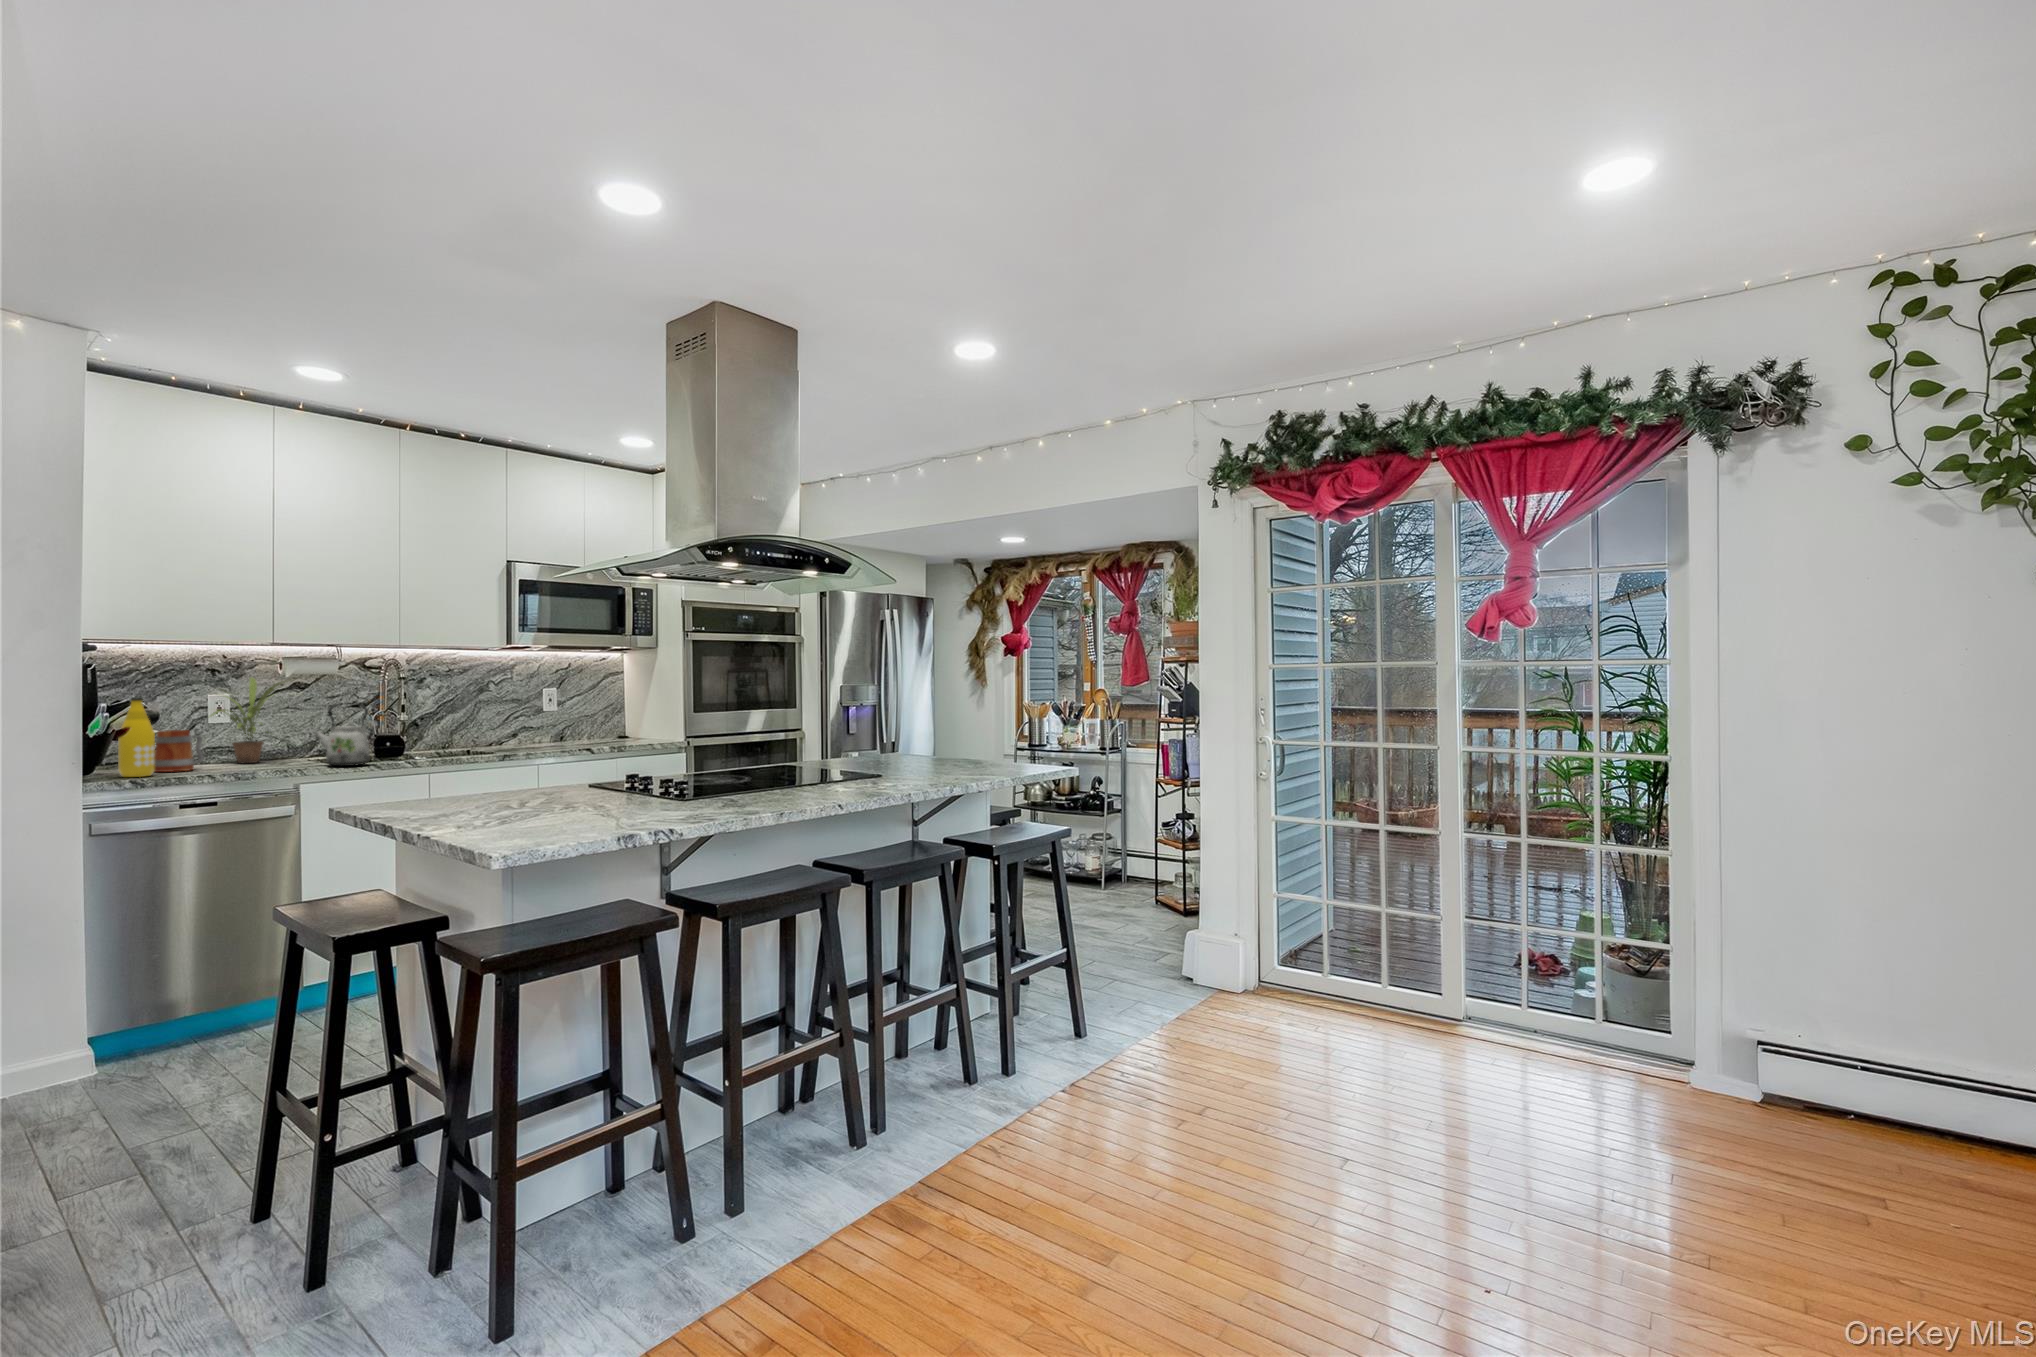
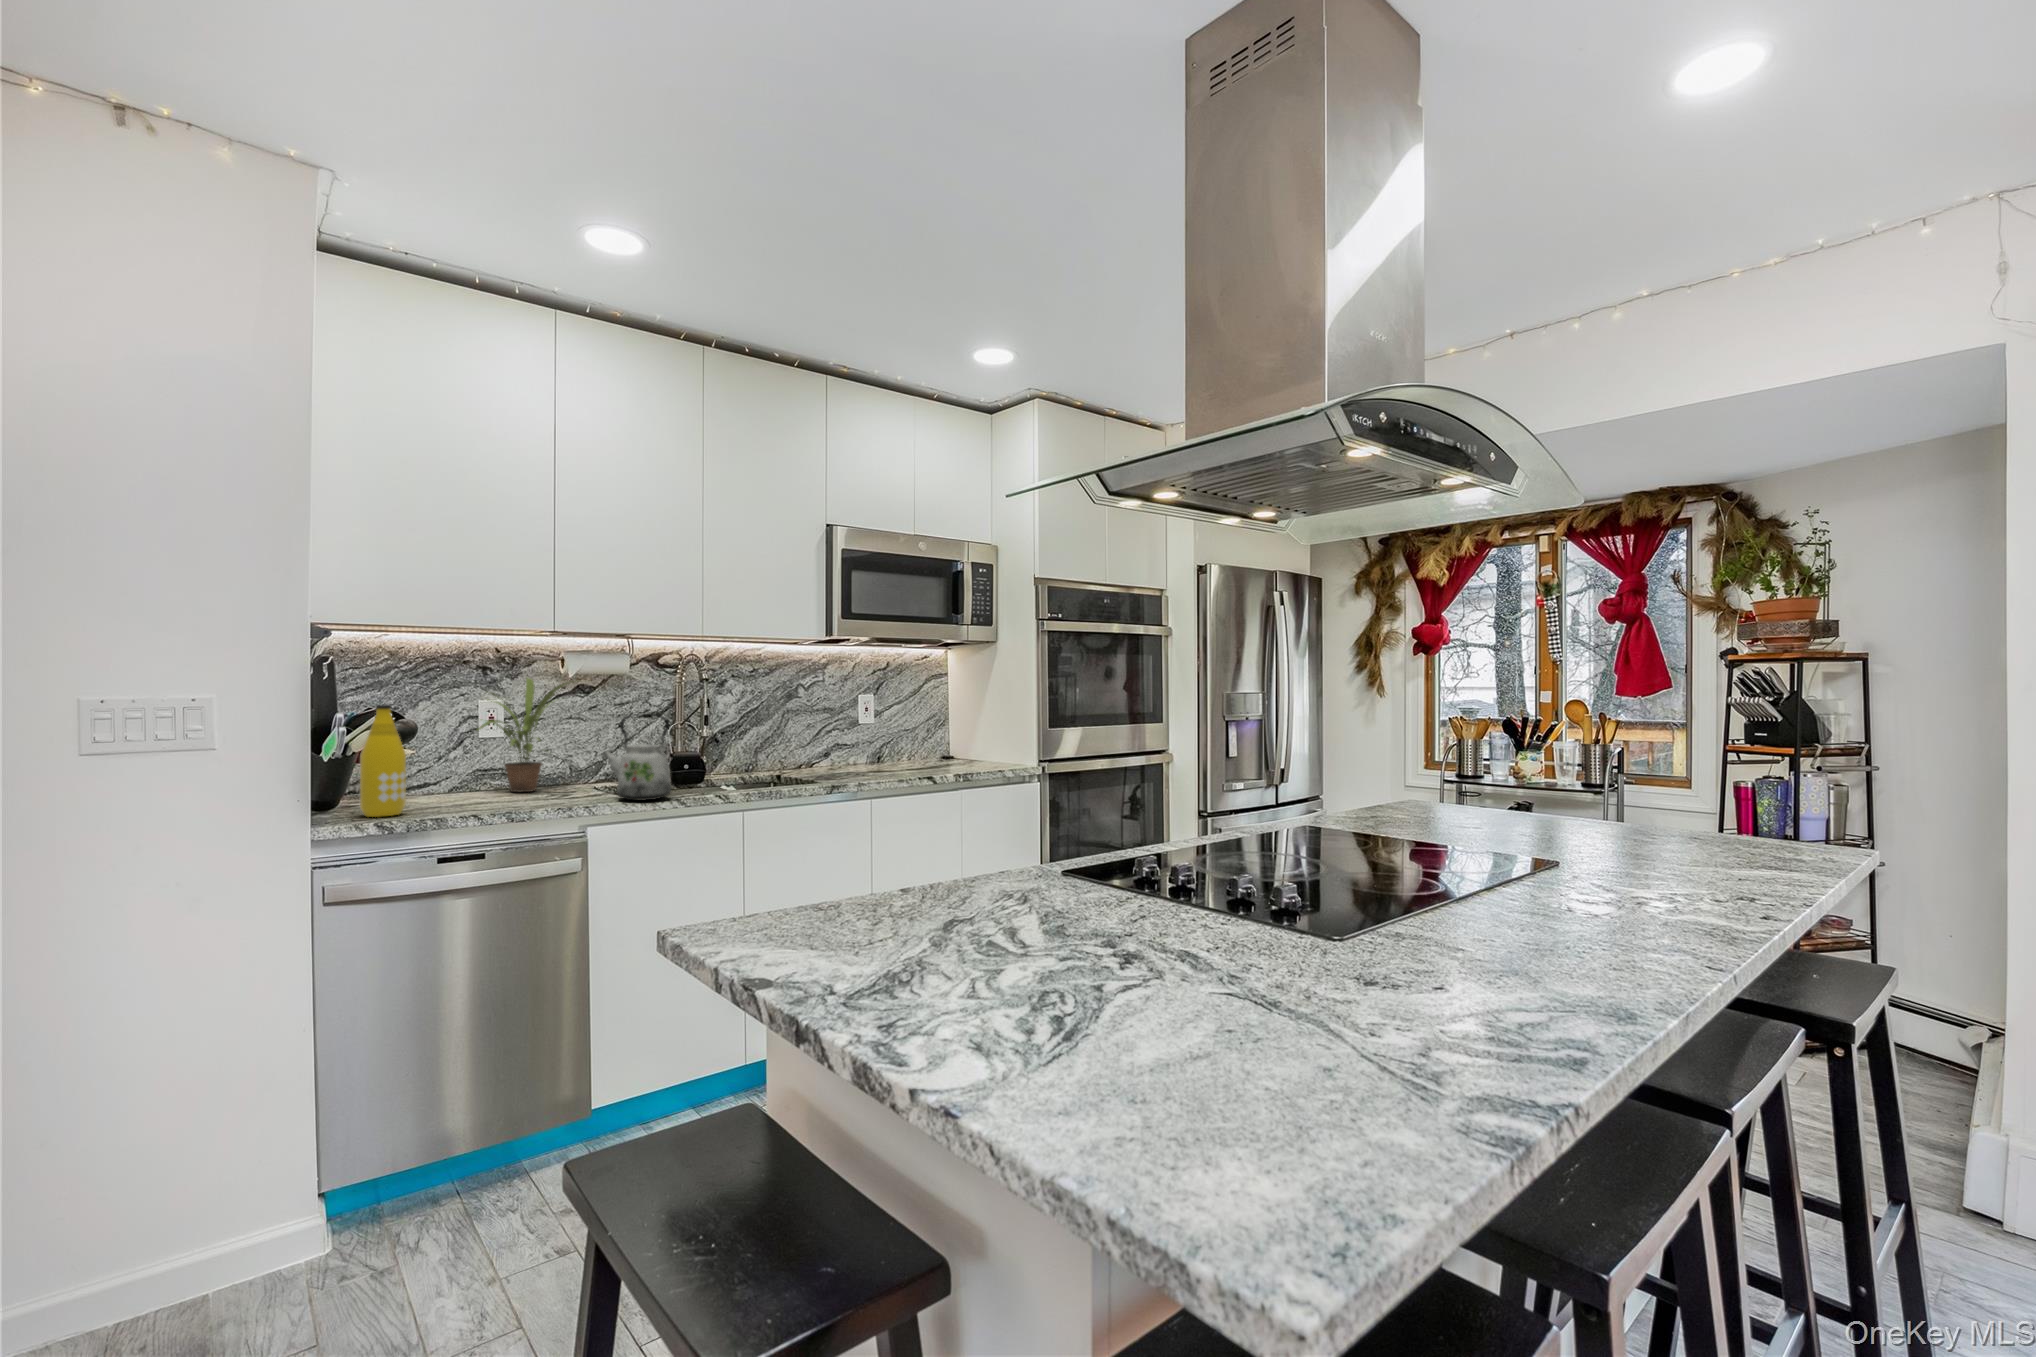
mug: present [154,730,203,772] -> none [407,749,469,807]

